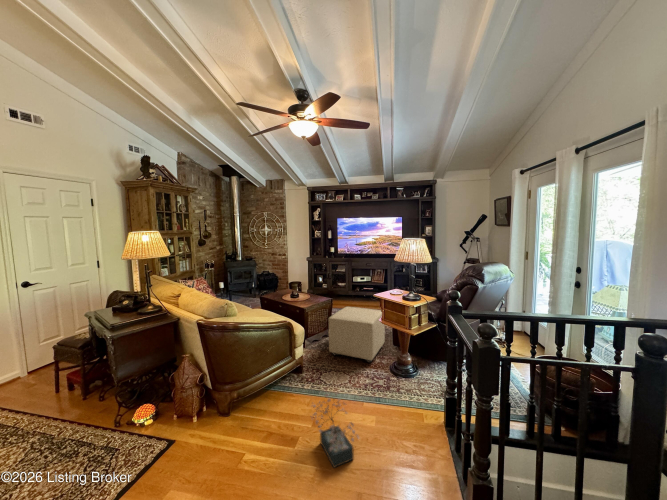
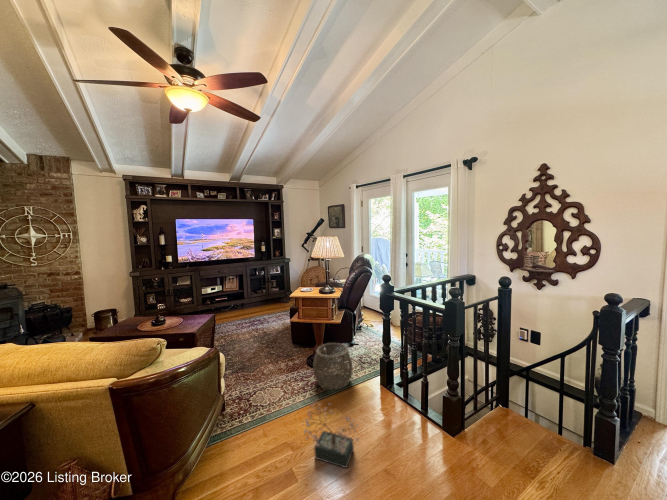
ottoman: present [328,307,385,362] -> none [235,313,290,376]
woven basket: none [377,351,421,404] -> present [313,343,353,390]

